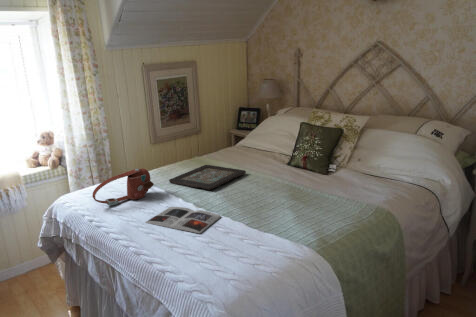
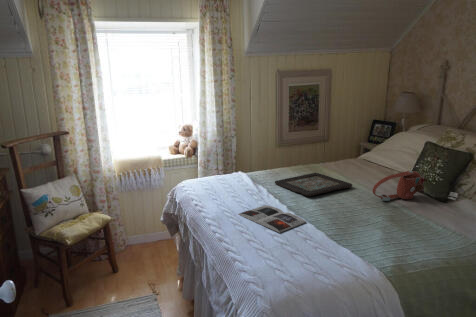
handbag: present [93,168,154,205] -> present [372,171,424,201]

